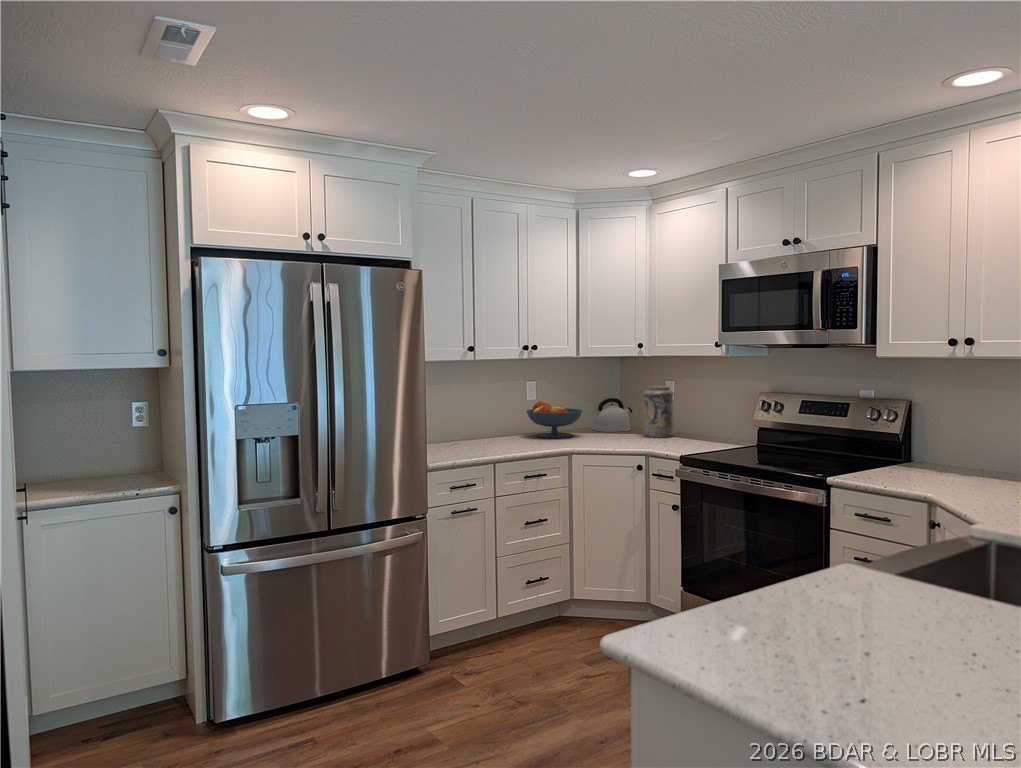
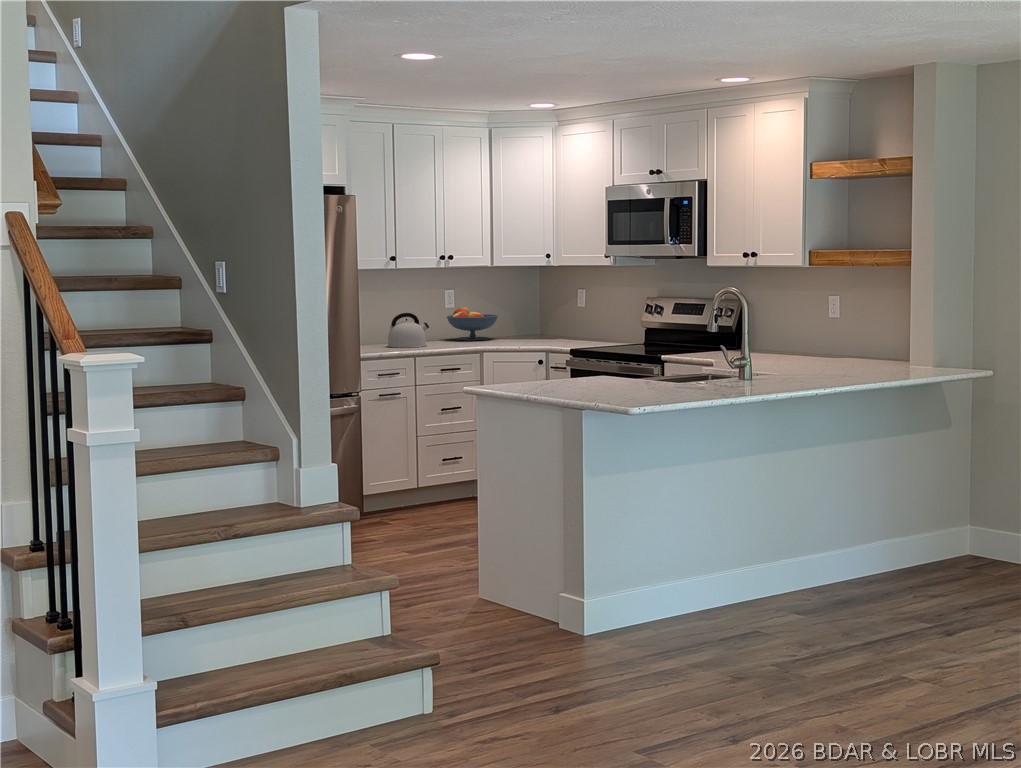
decorative vase: present [643,386,674,437] -> none [553,293,581,339]
kettle: present [593,398,632,432] -> present [388,313,429,348]

